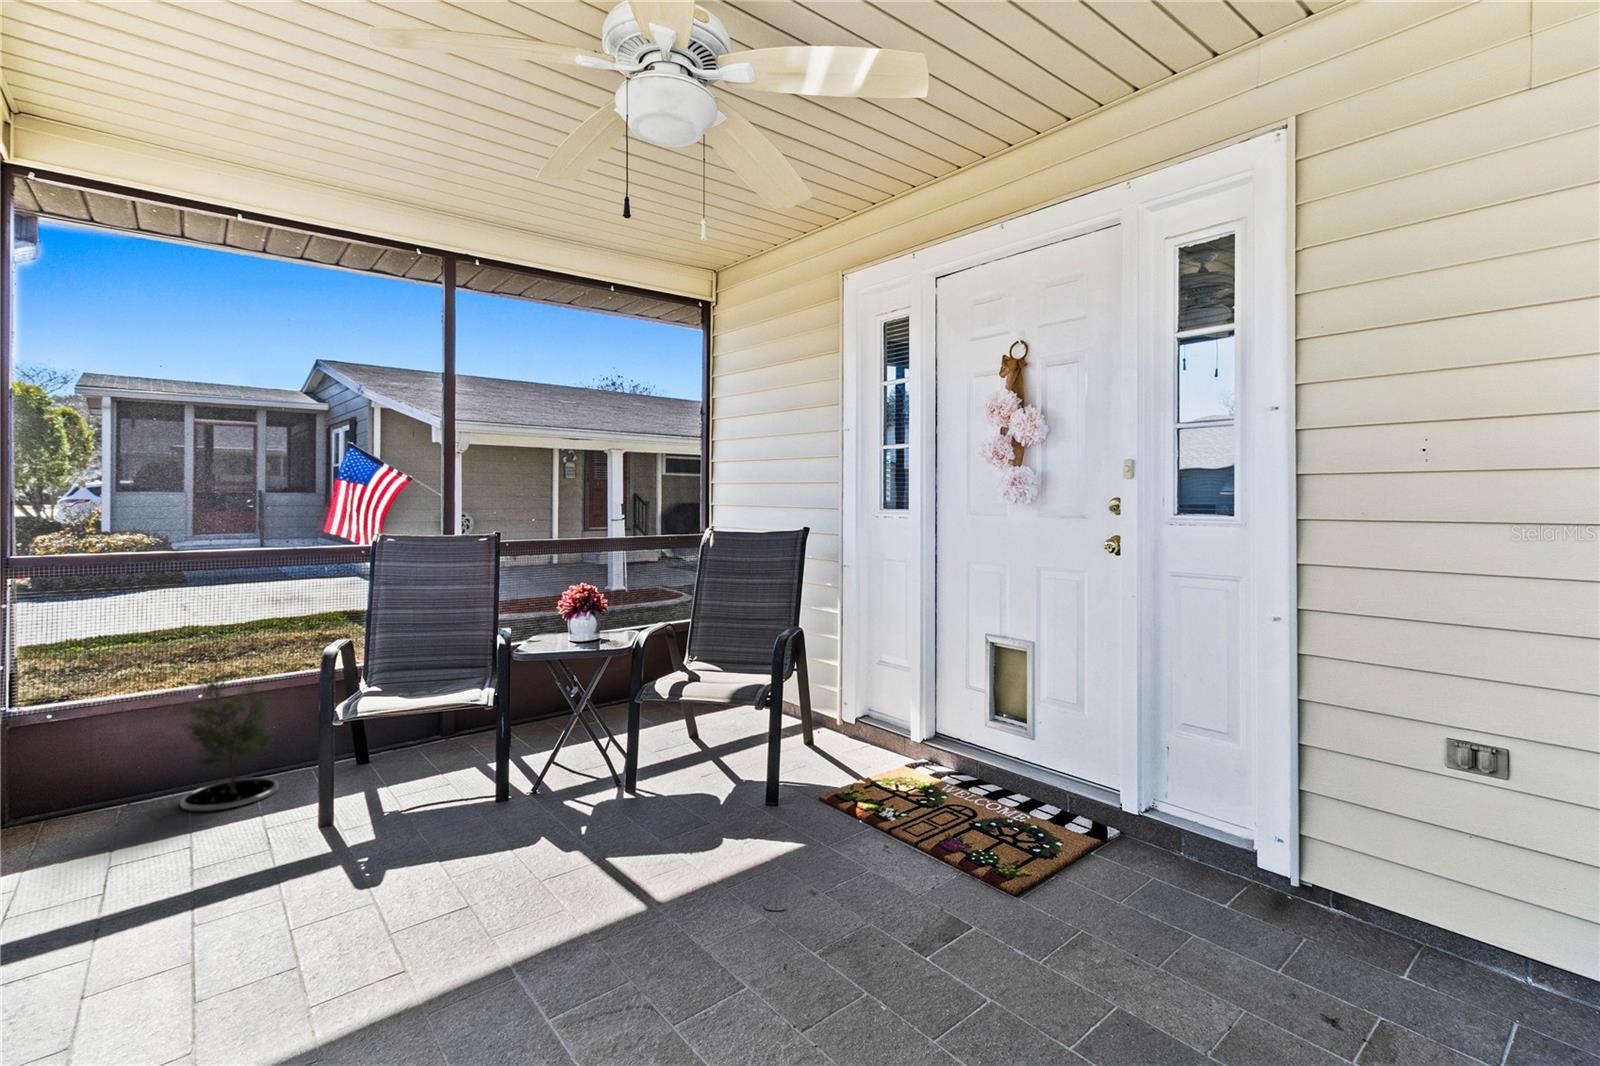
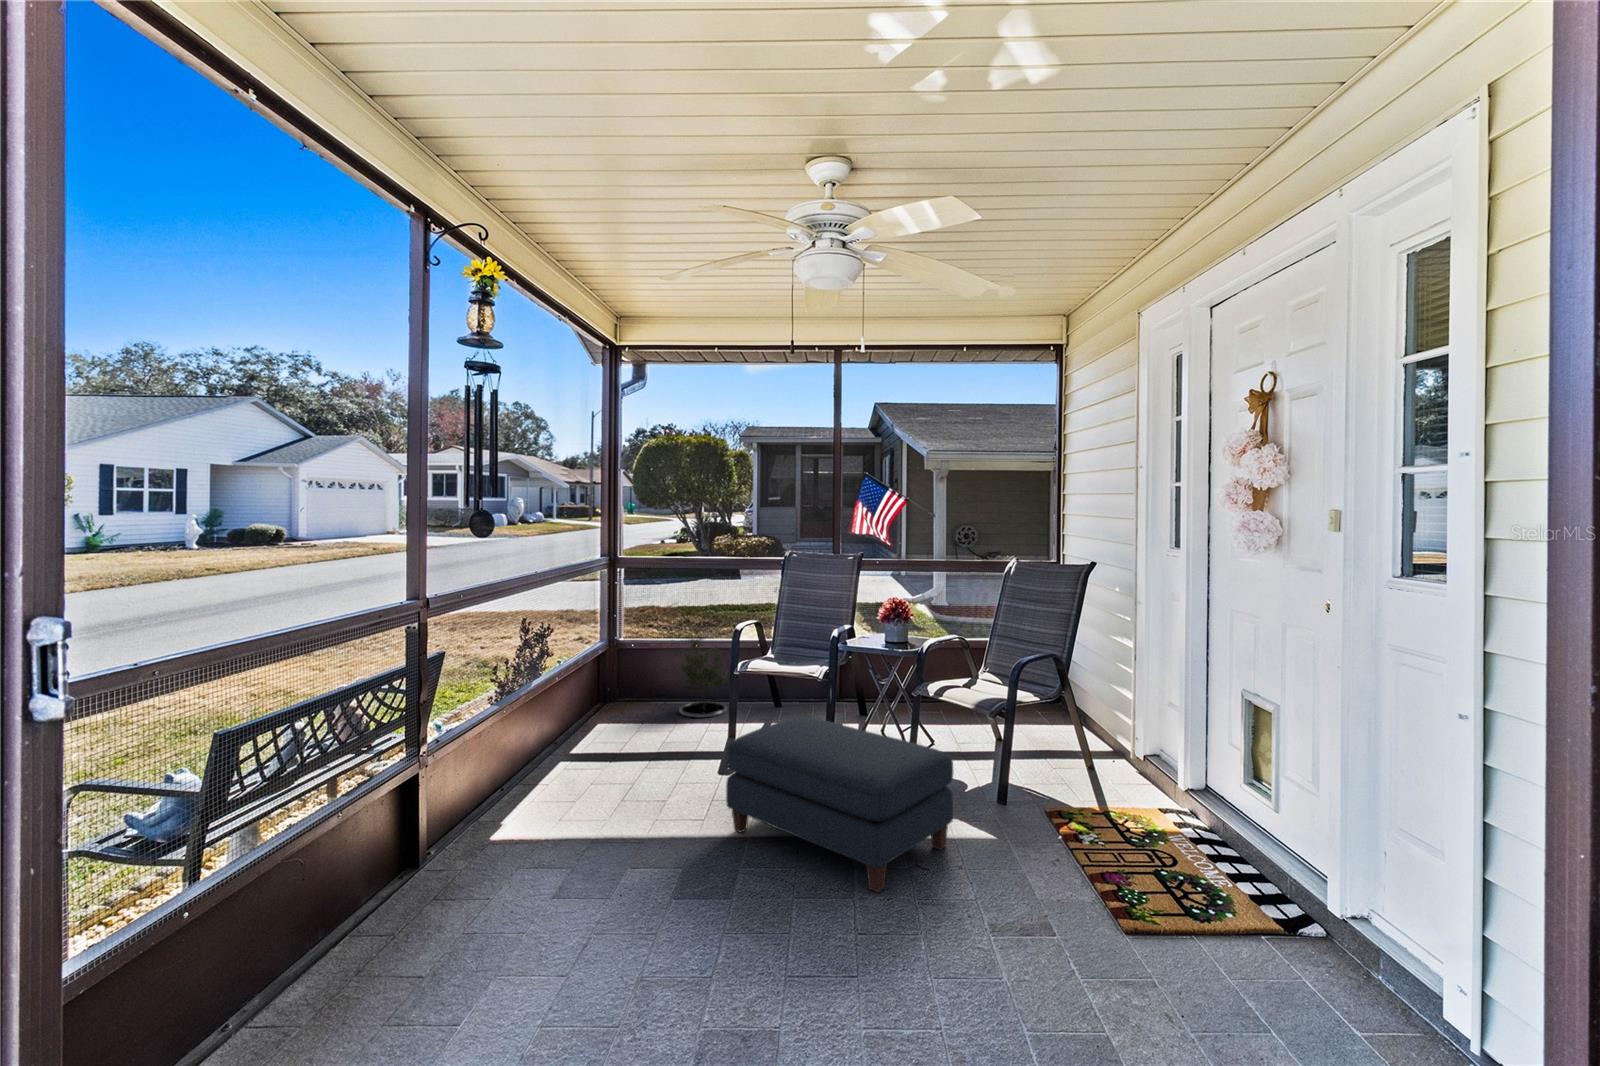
ottoman: none [453,750,780,959] -> present [726,717,954,892]

